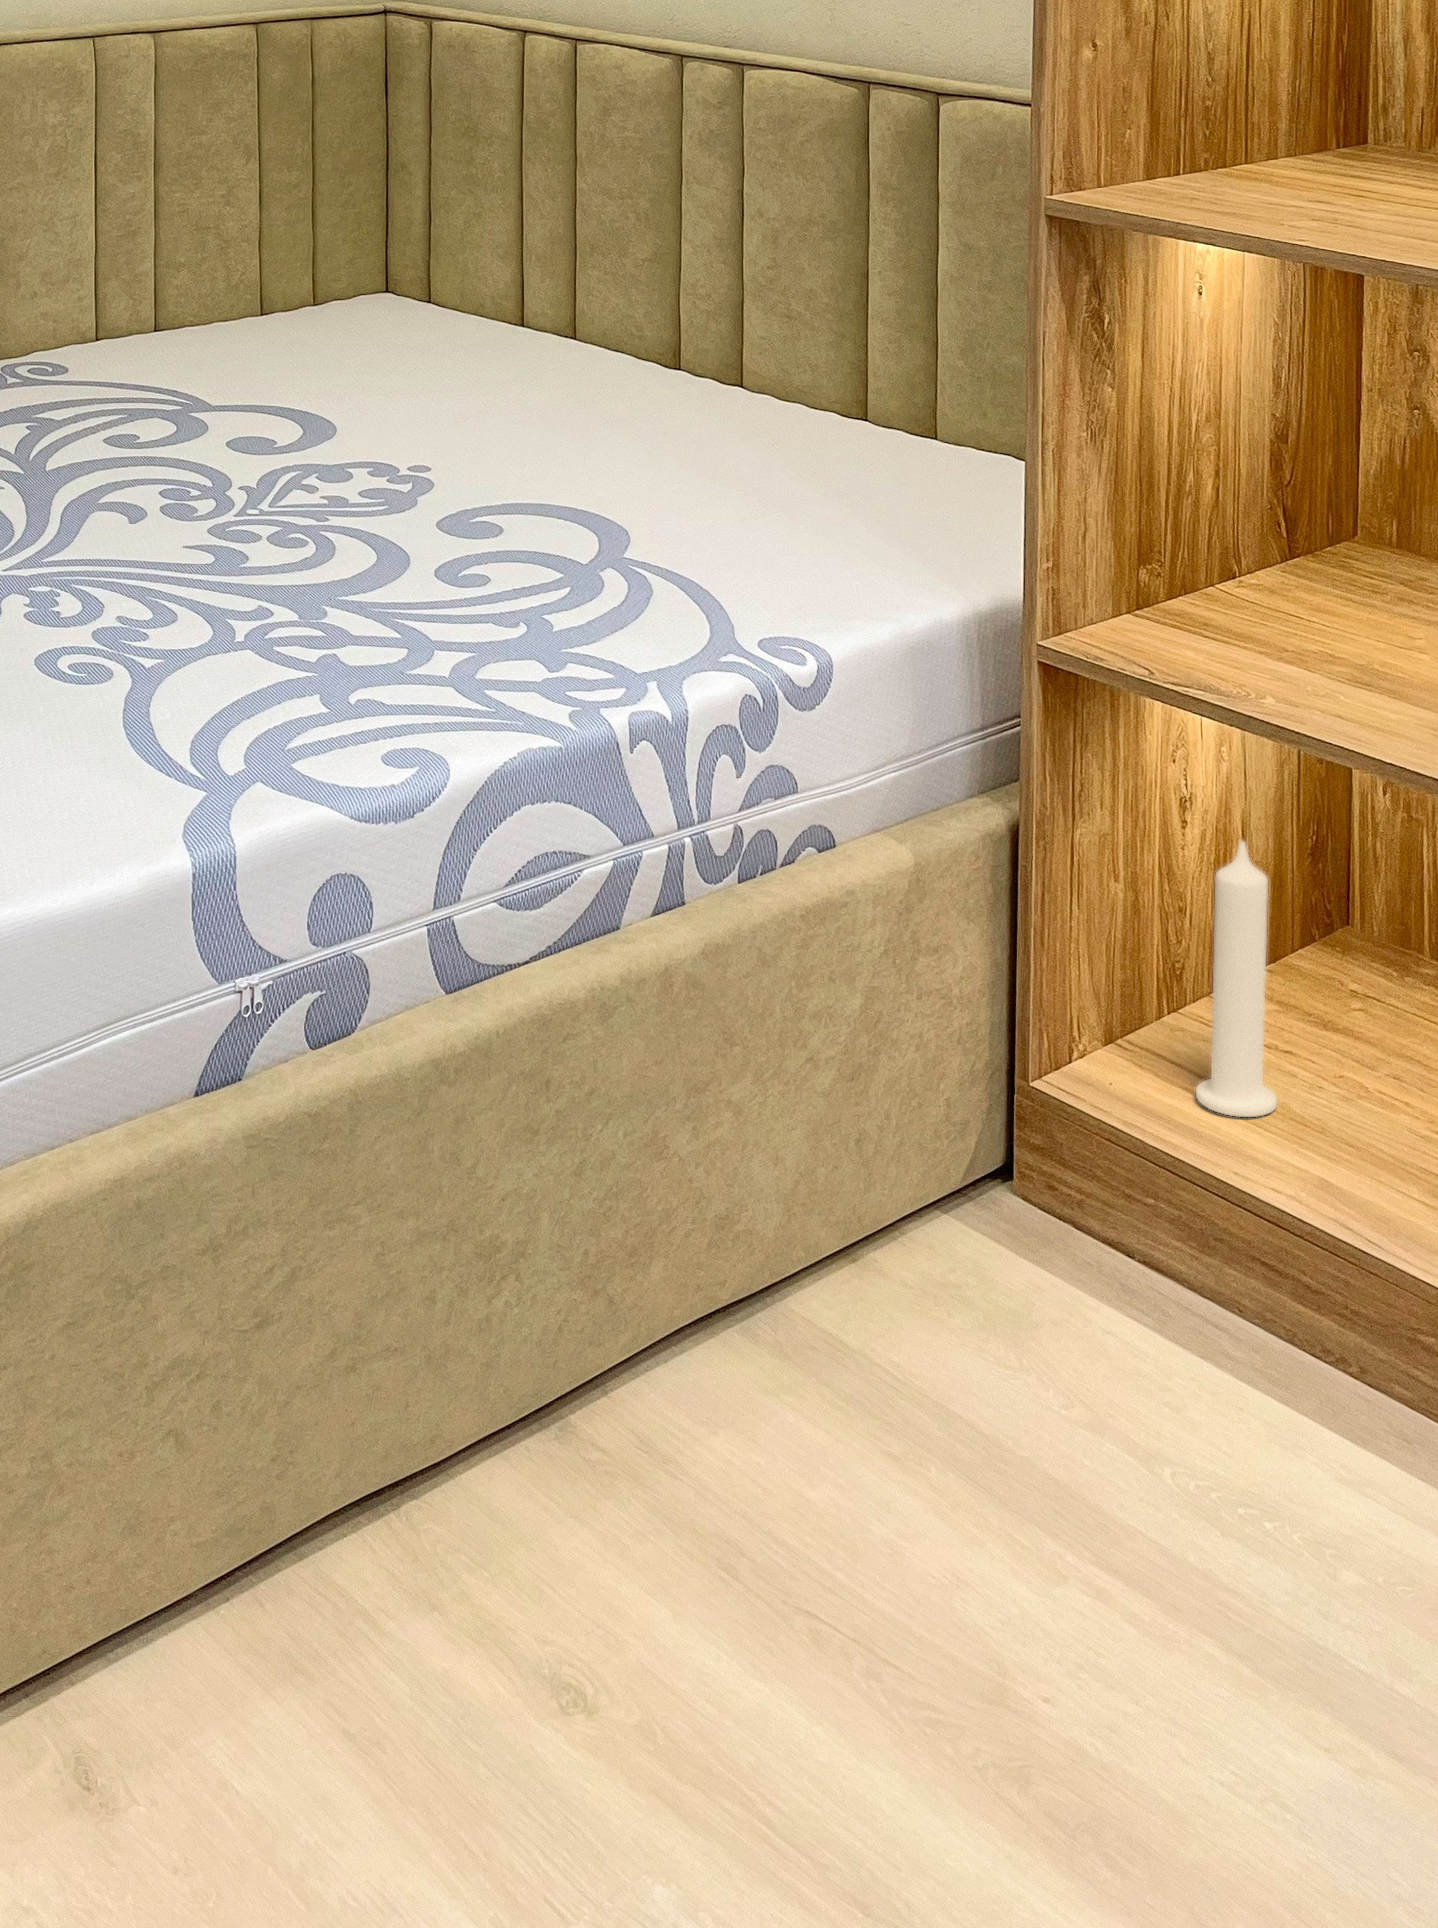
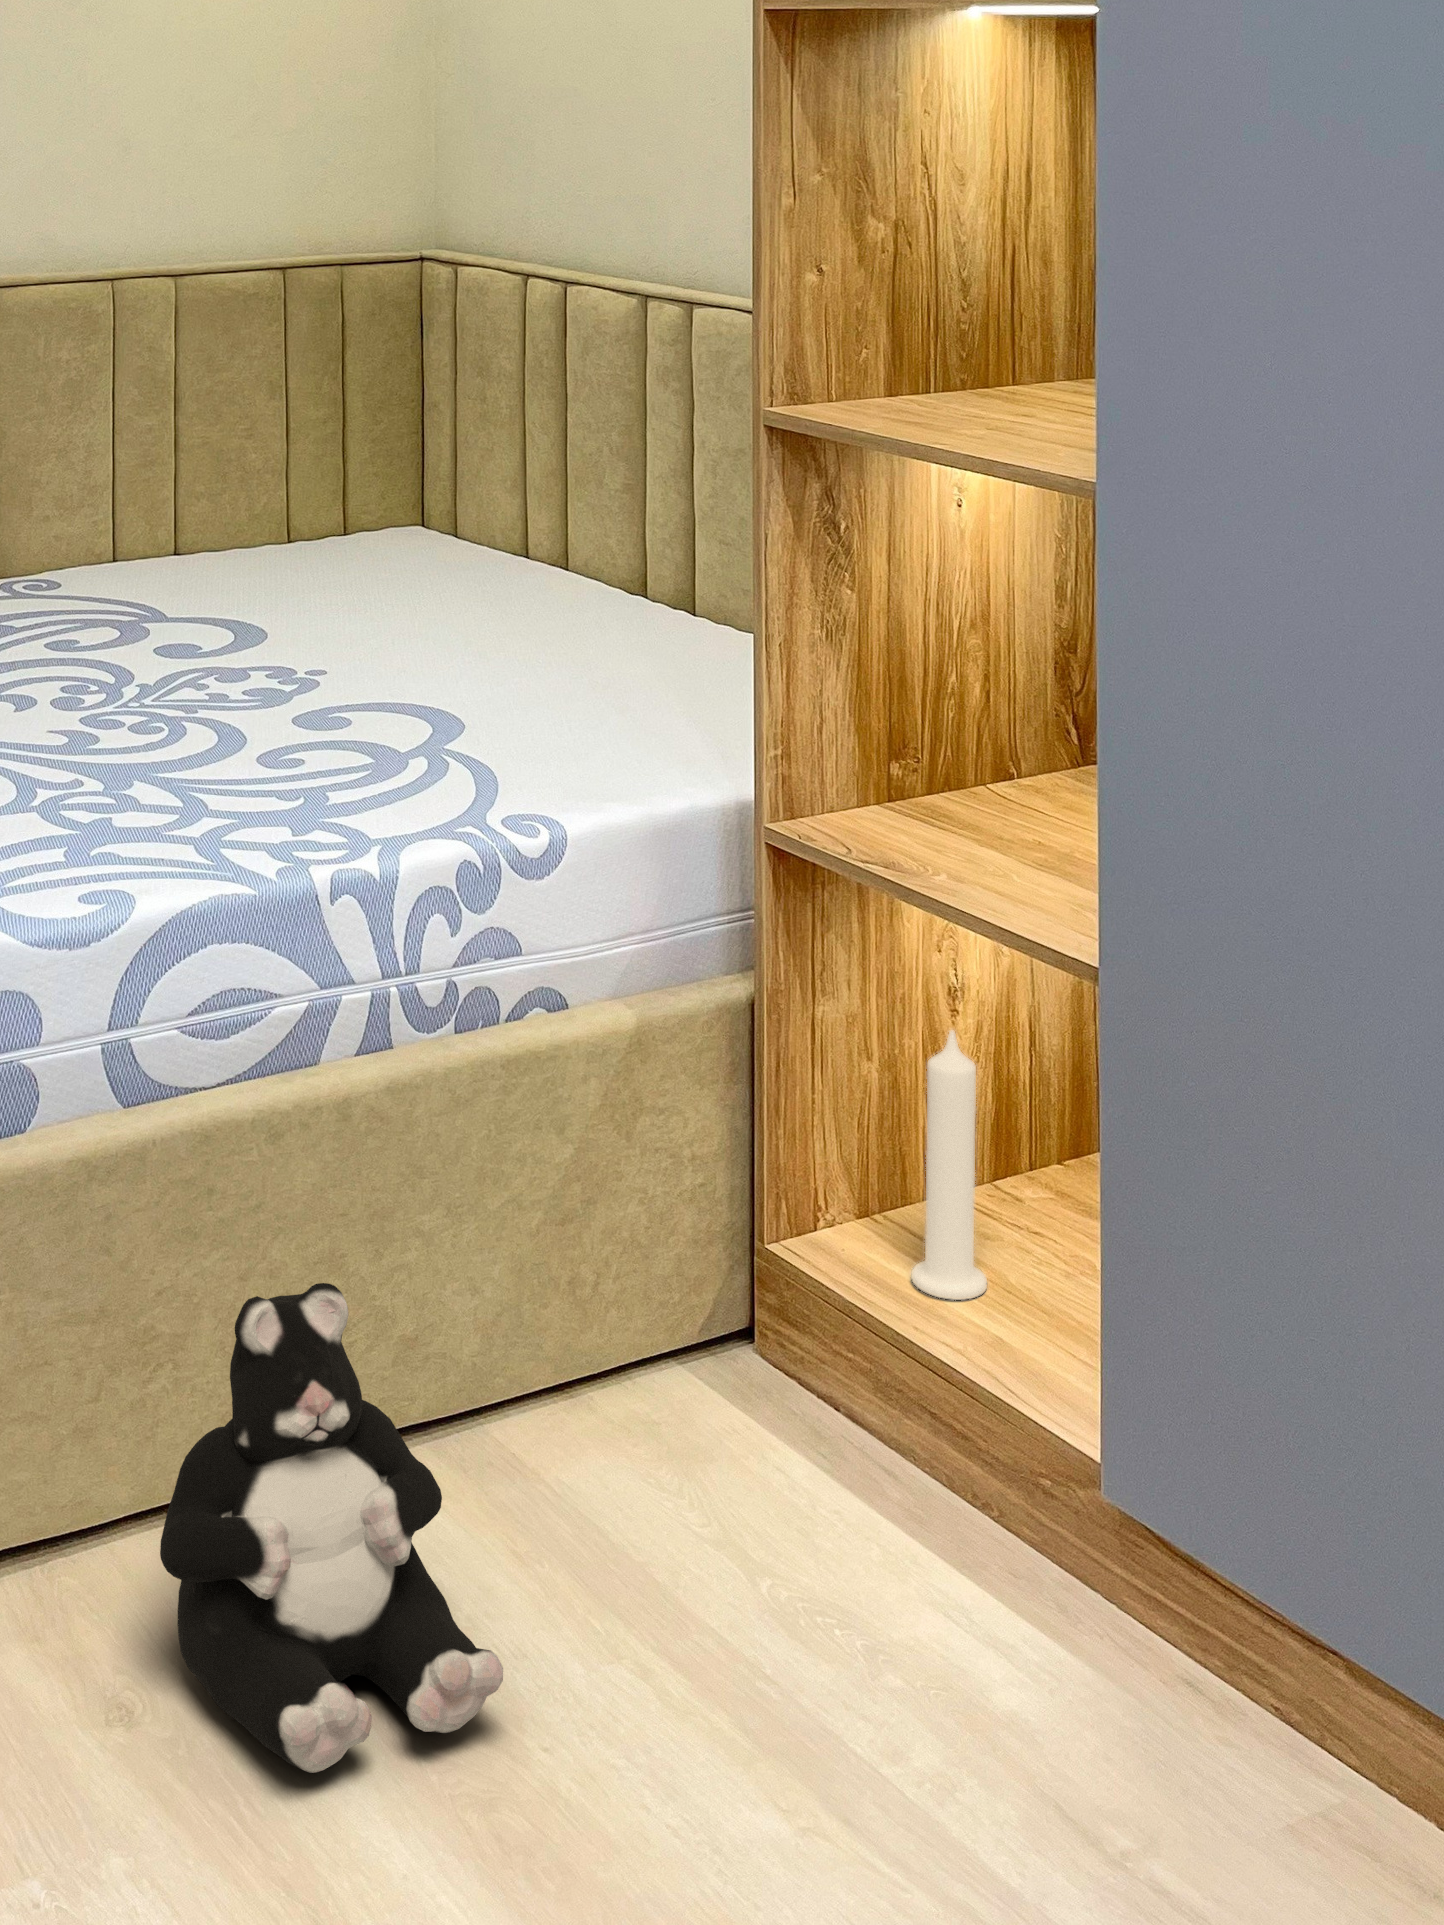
plush toy: none [599,1156,988,1661] -> present [160,1283,503,1773]

